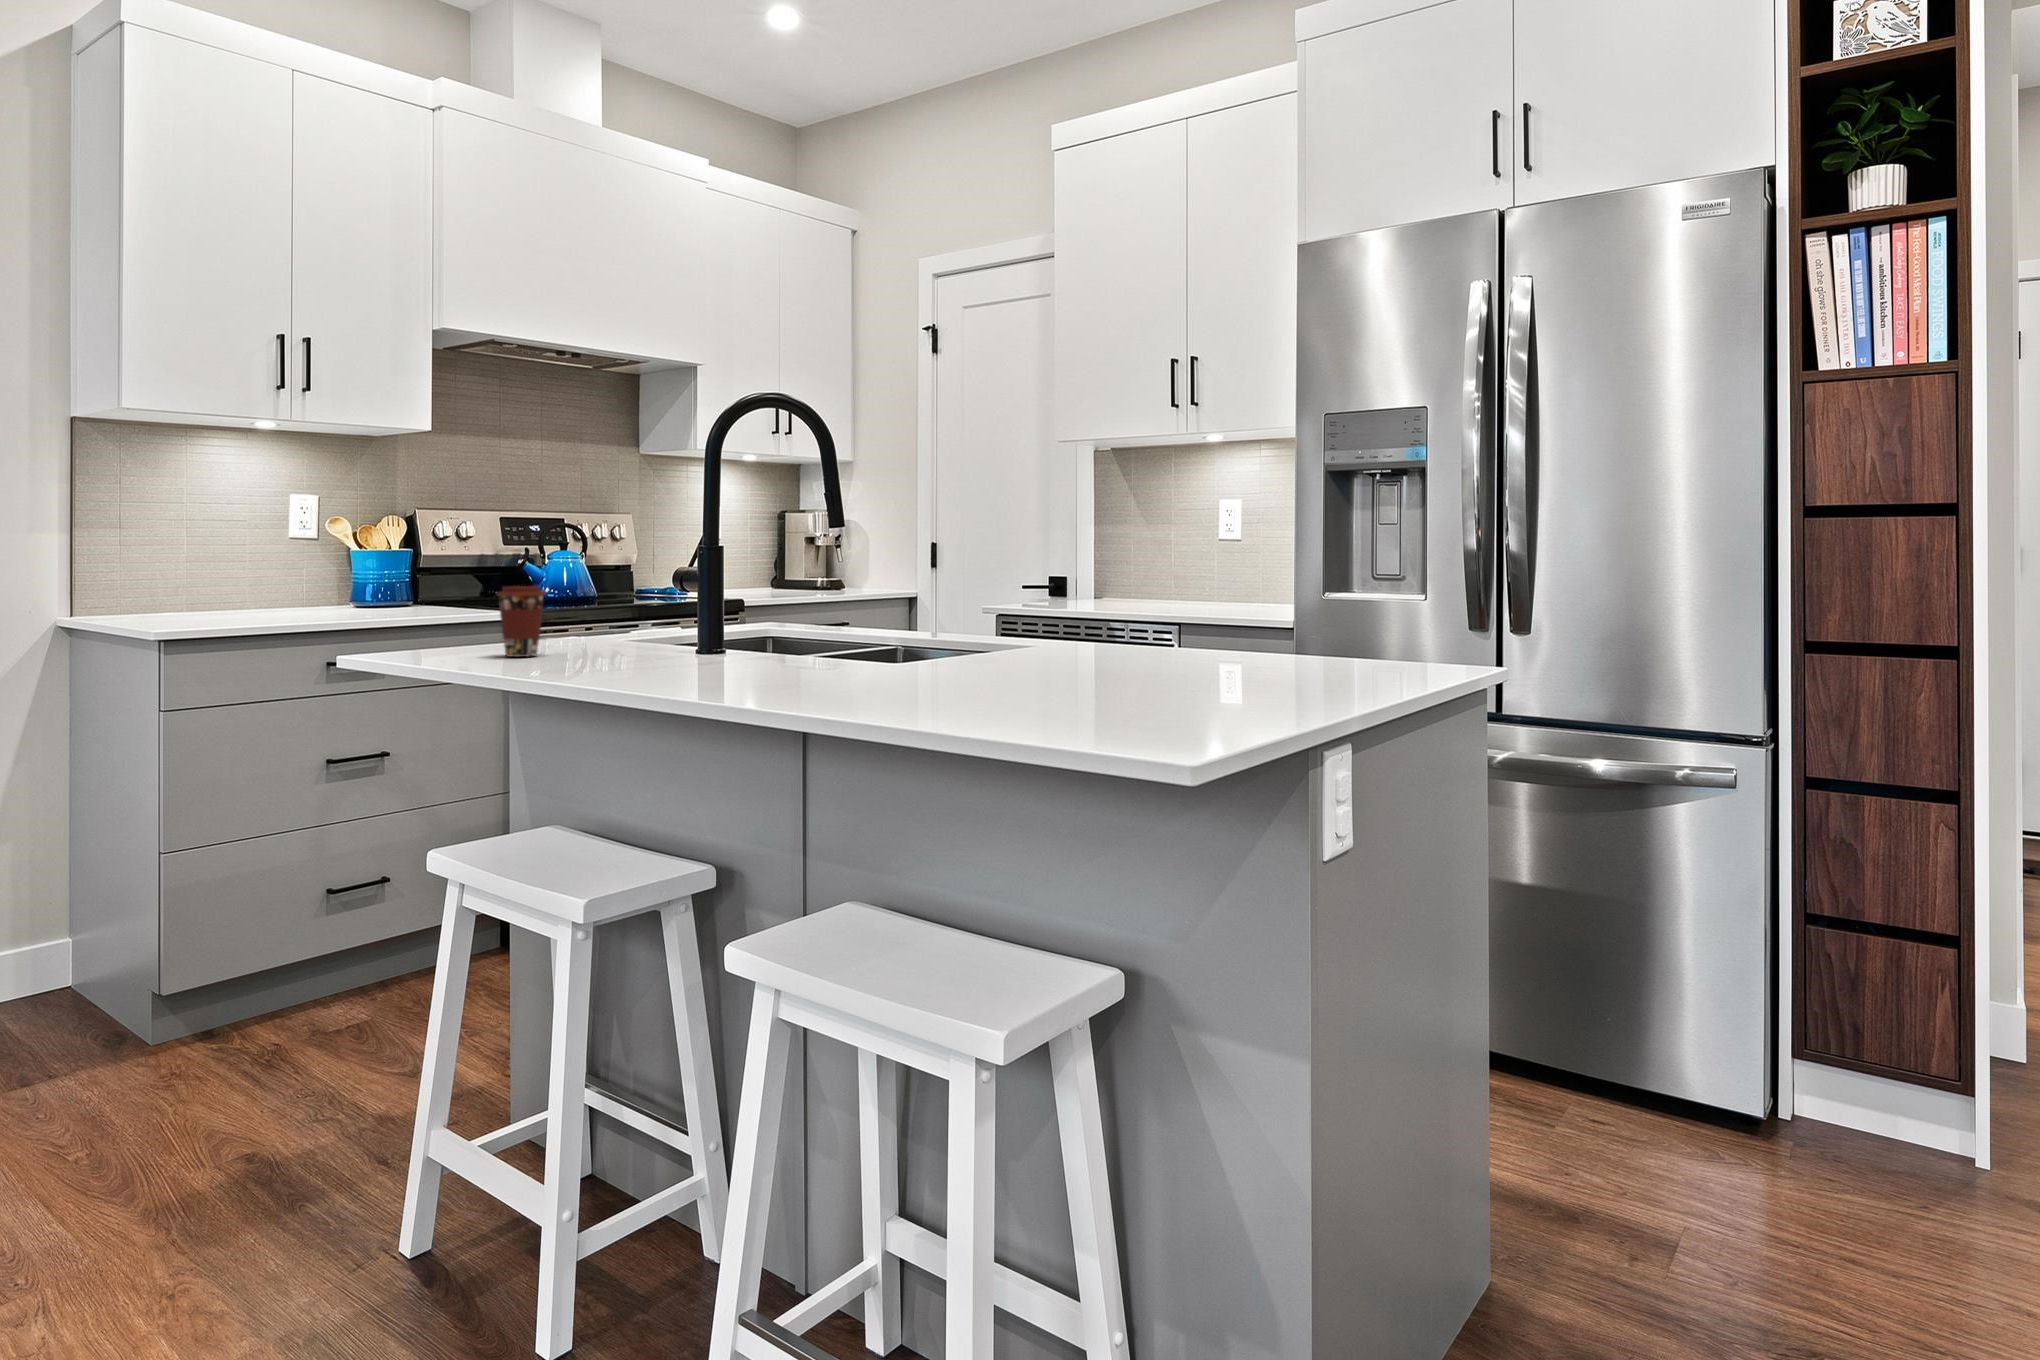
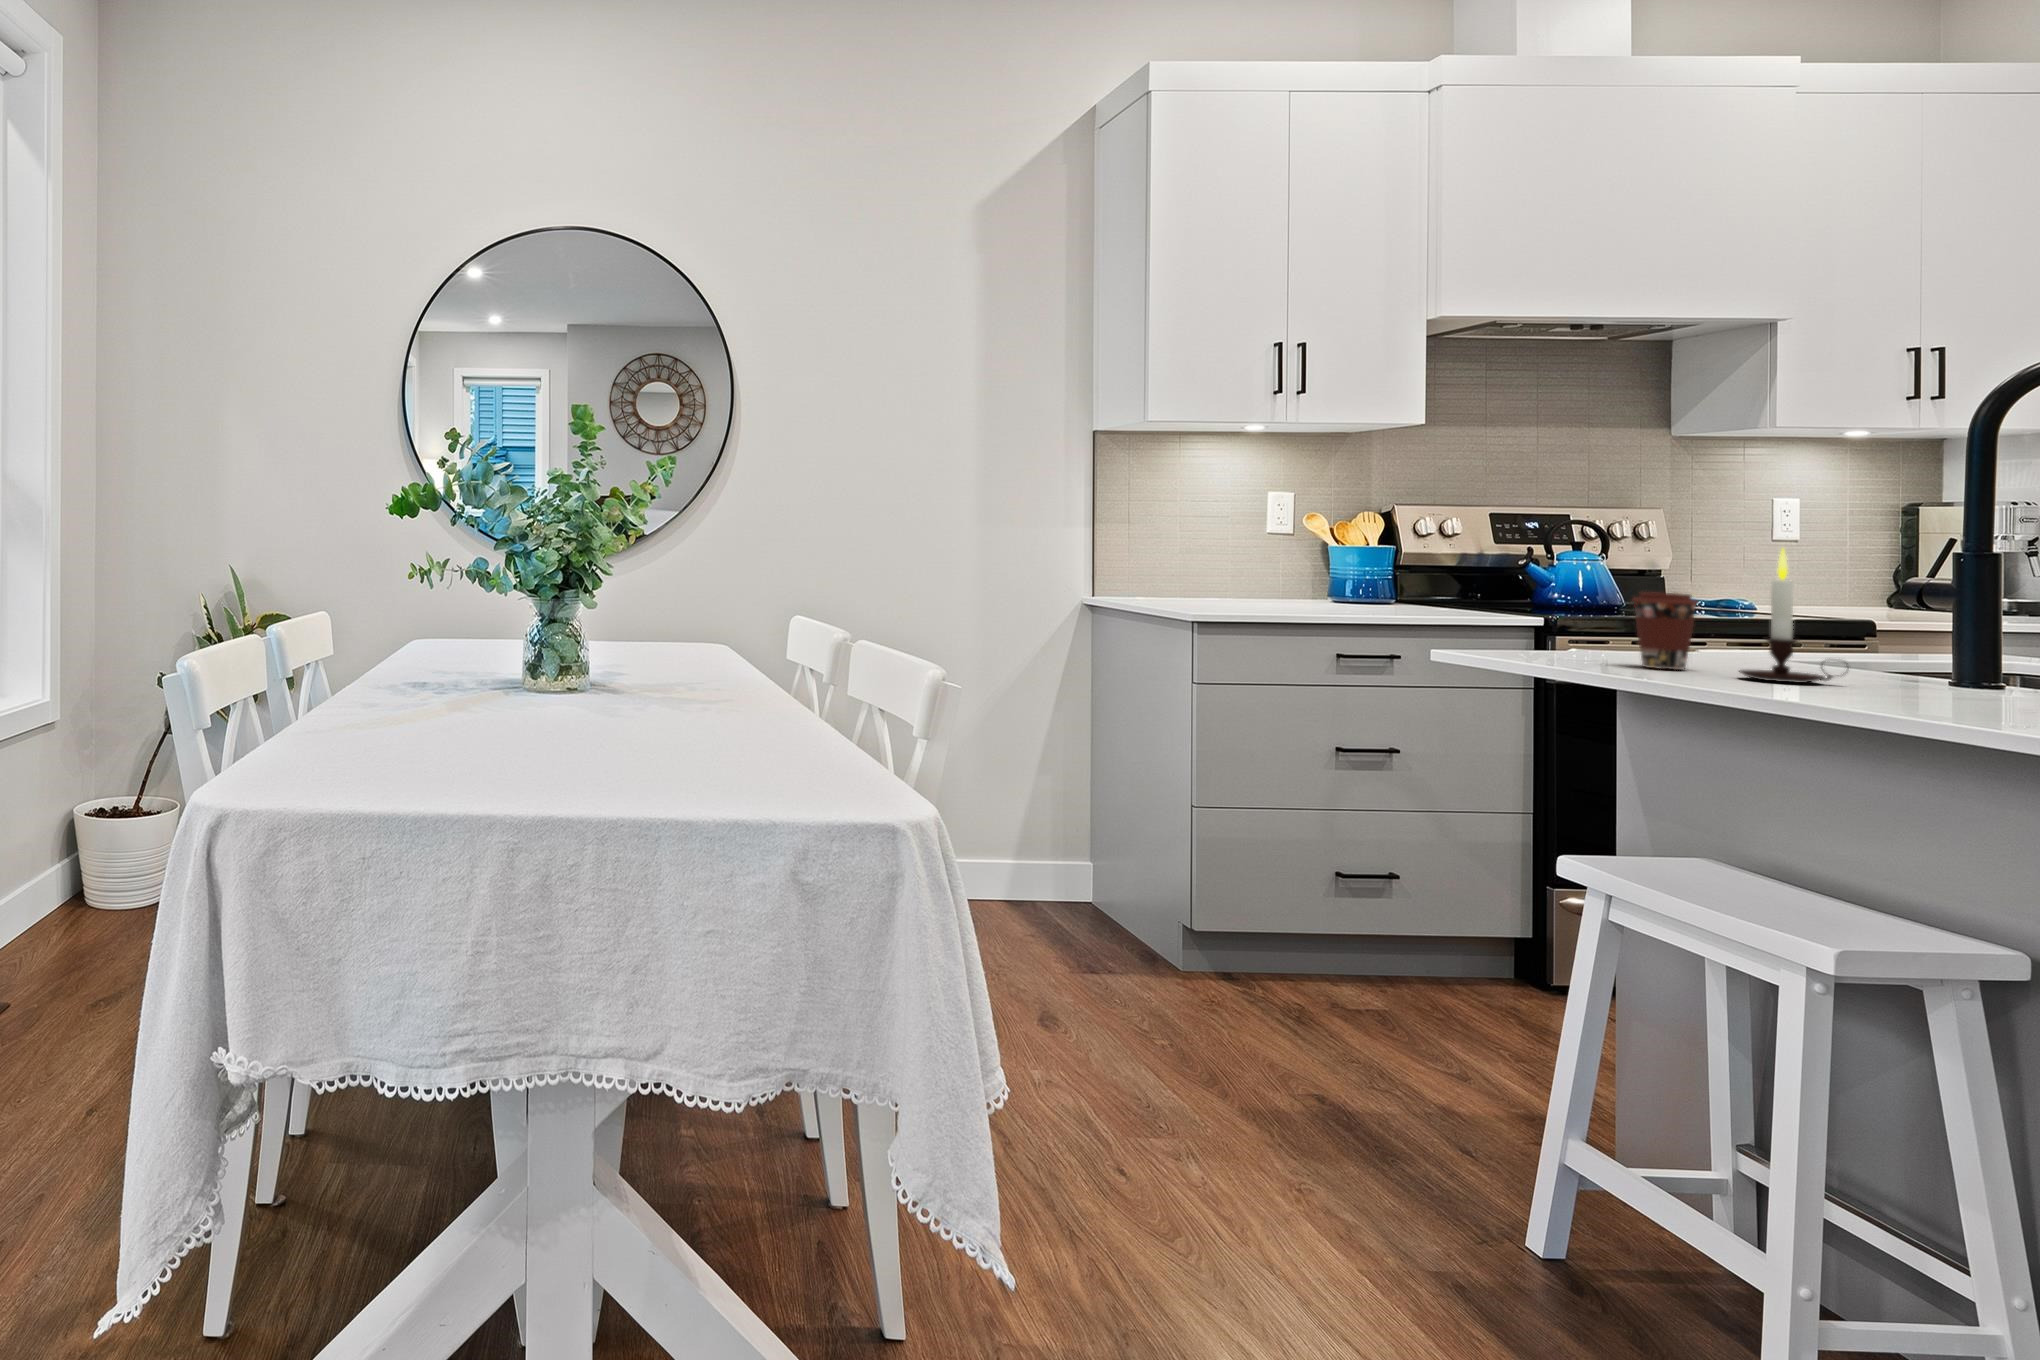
candle: none [565,541,636,660] -> present [1740,549,1848,683]

